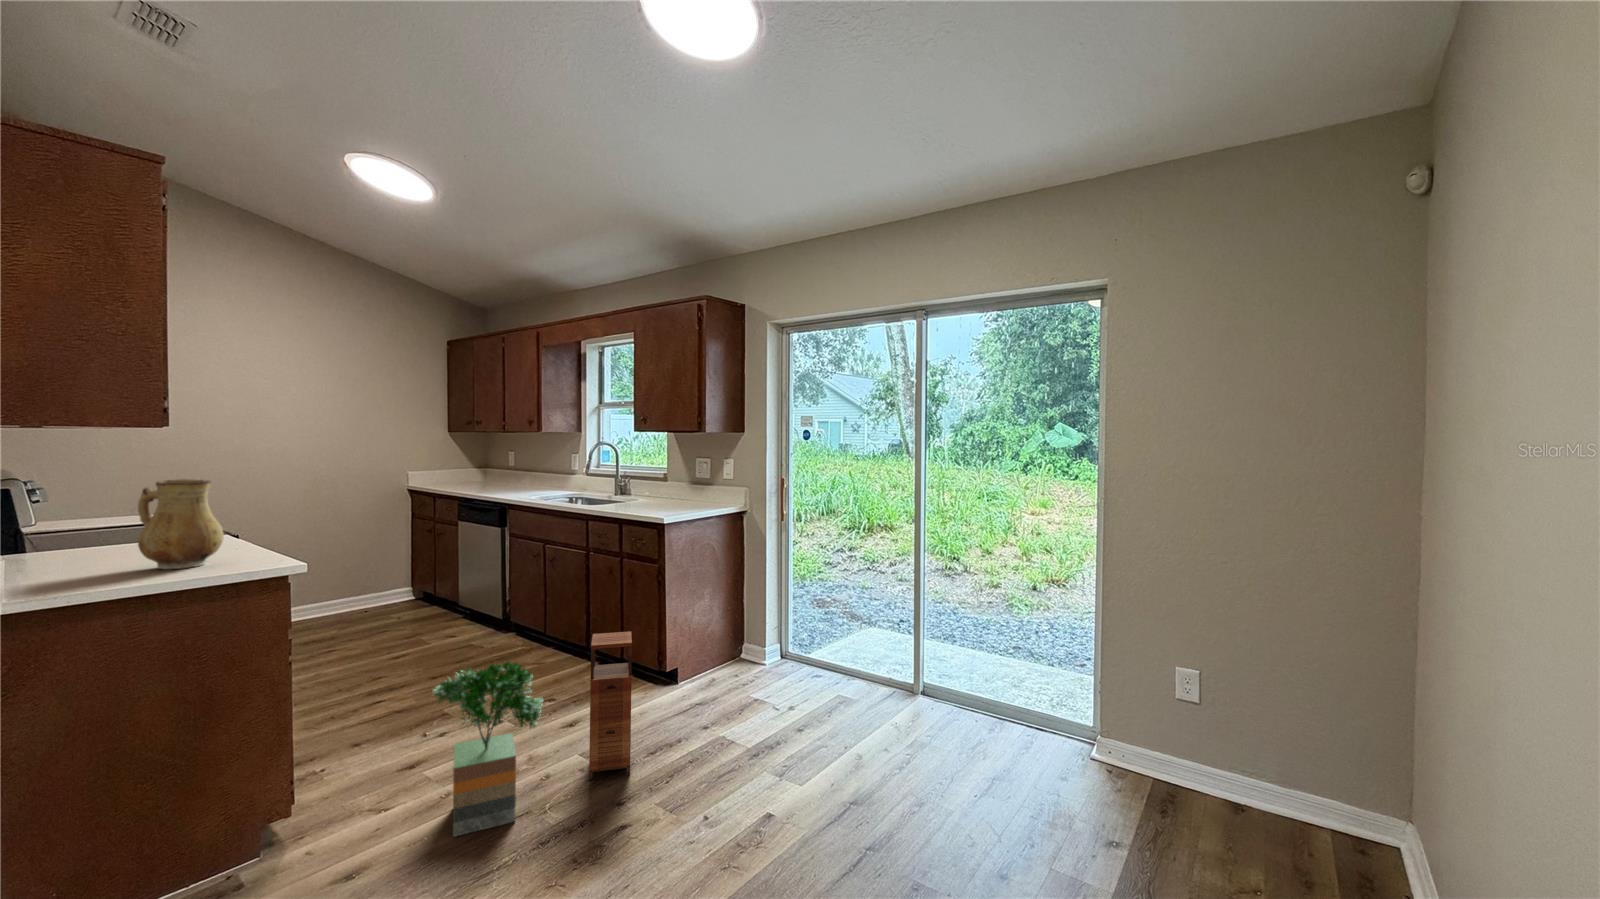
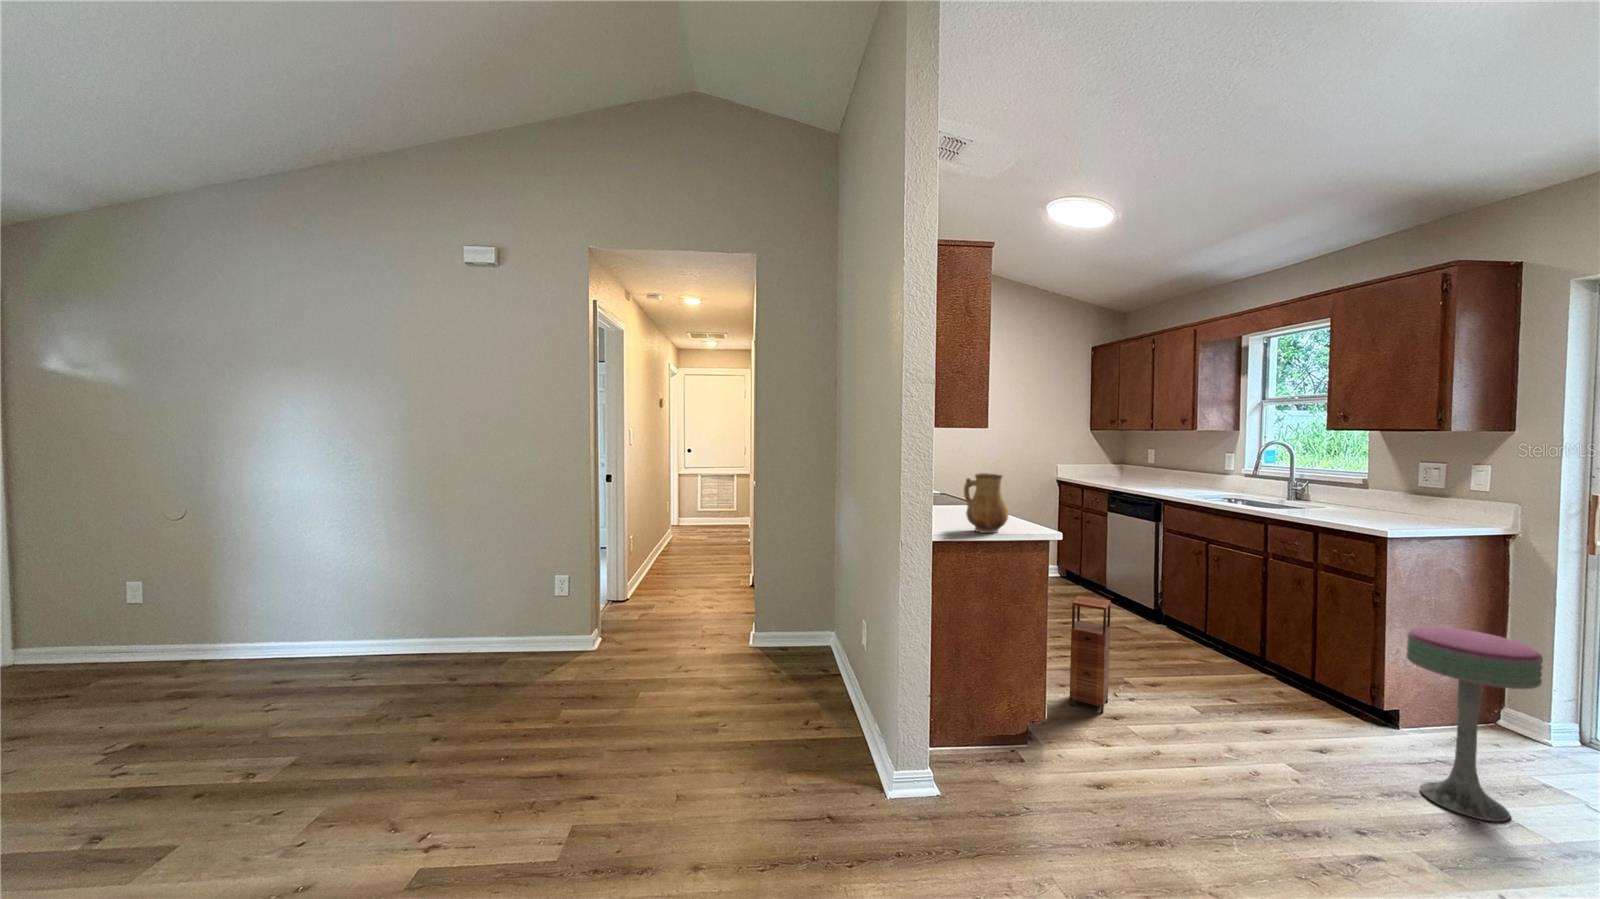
bar stool: none [668,590,744,746] -> present [1406,626,1543,821]
storage cabinet: present [589,631,632,780] -> present [1070,596,1111,713]
potted tree: present [434,662,543,837] -> none [1152,646,1265,801]

